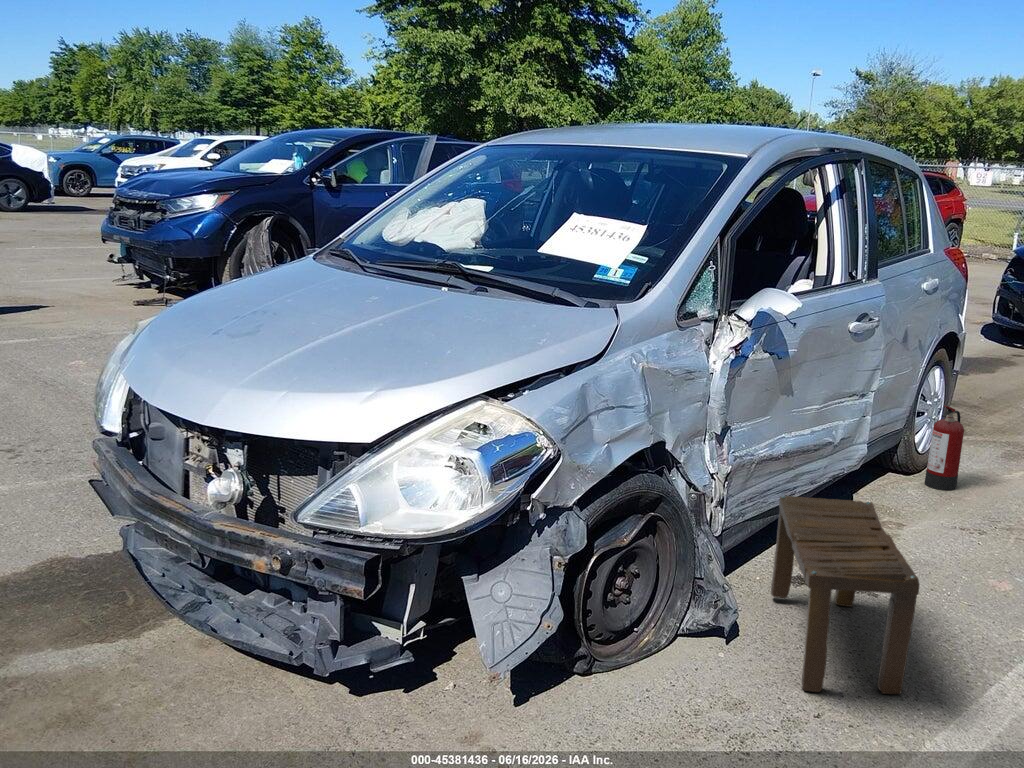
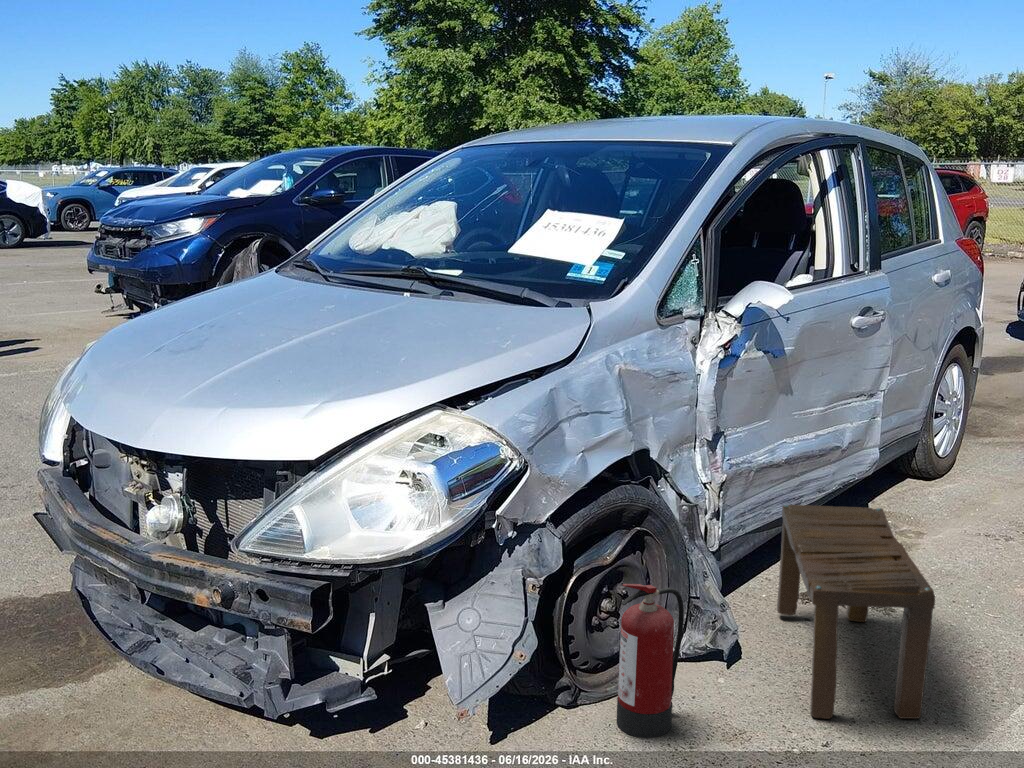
fire extinguisher: present [925,406,964,490] -> present [617,584,684,738]

